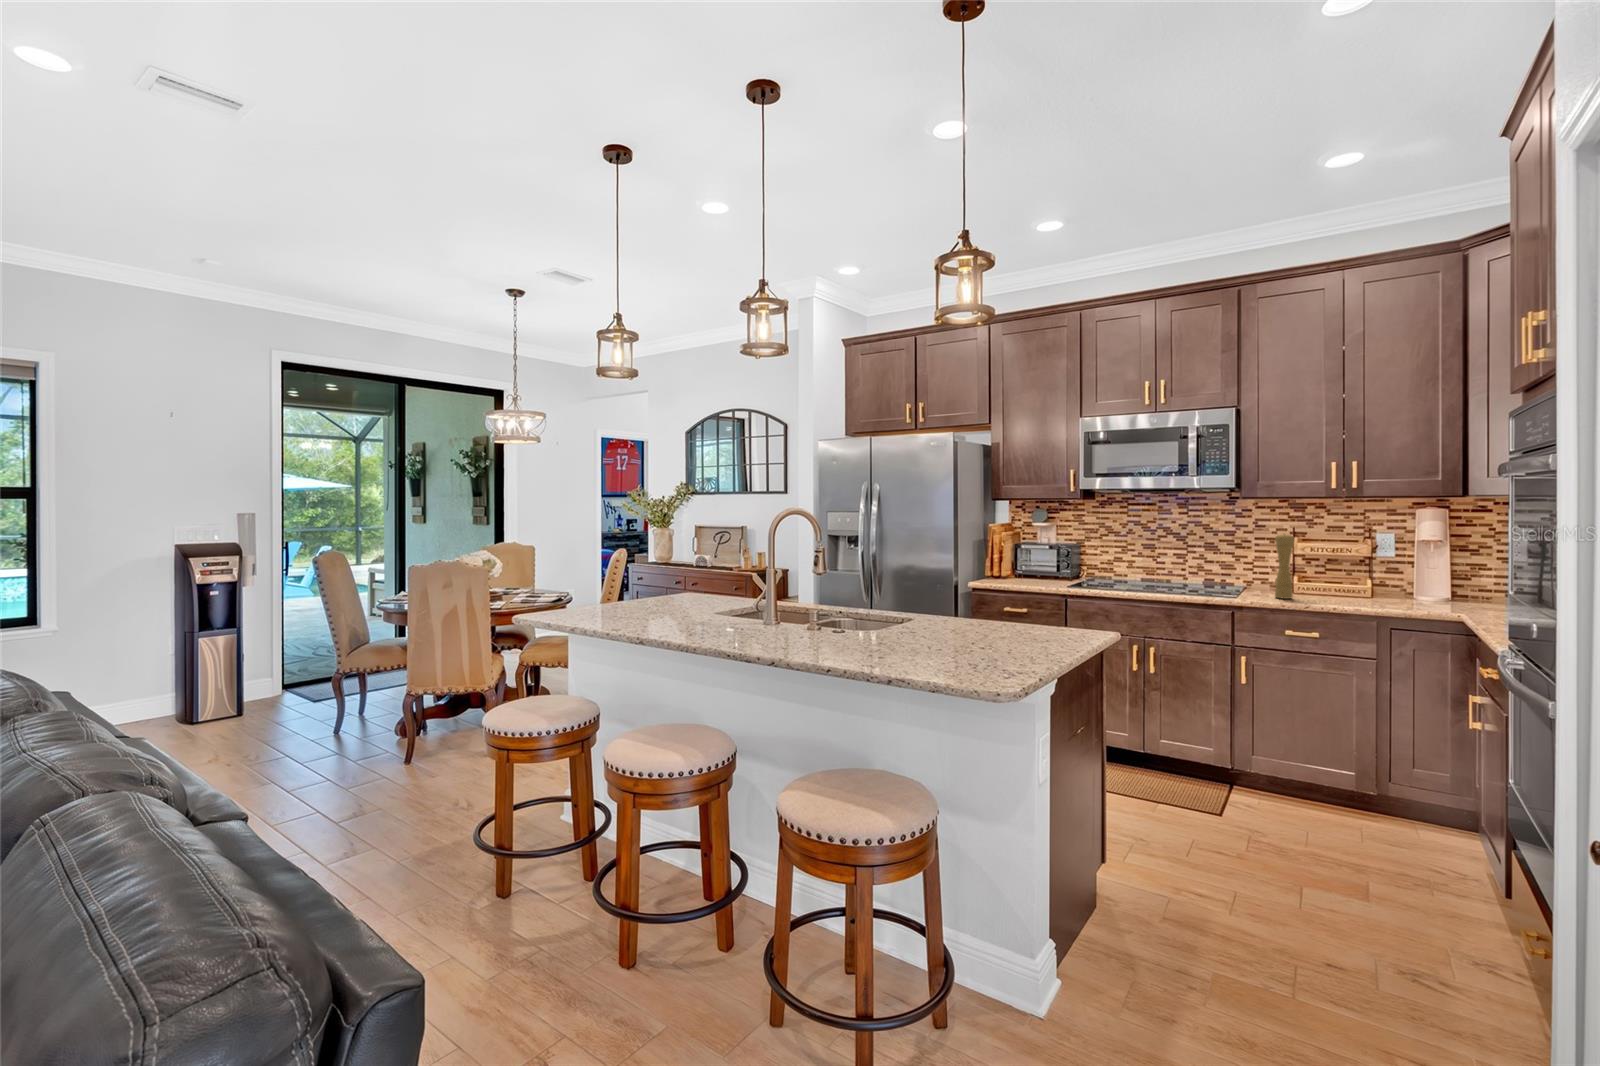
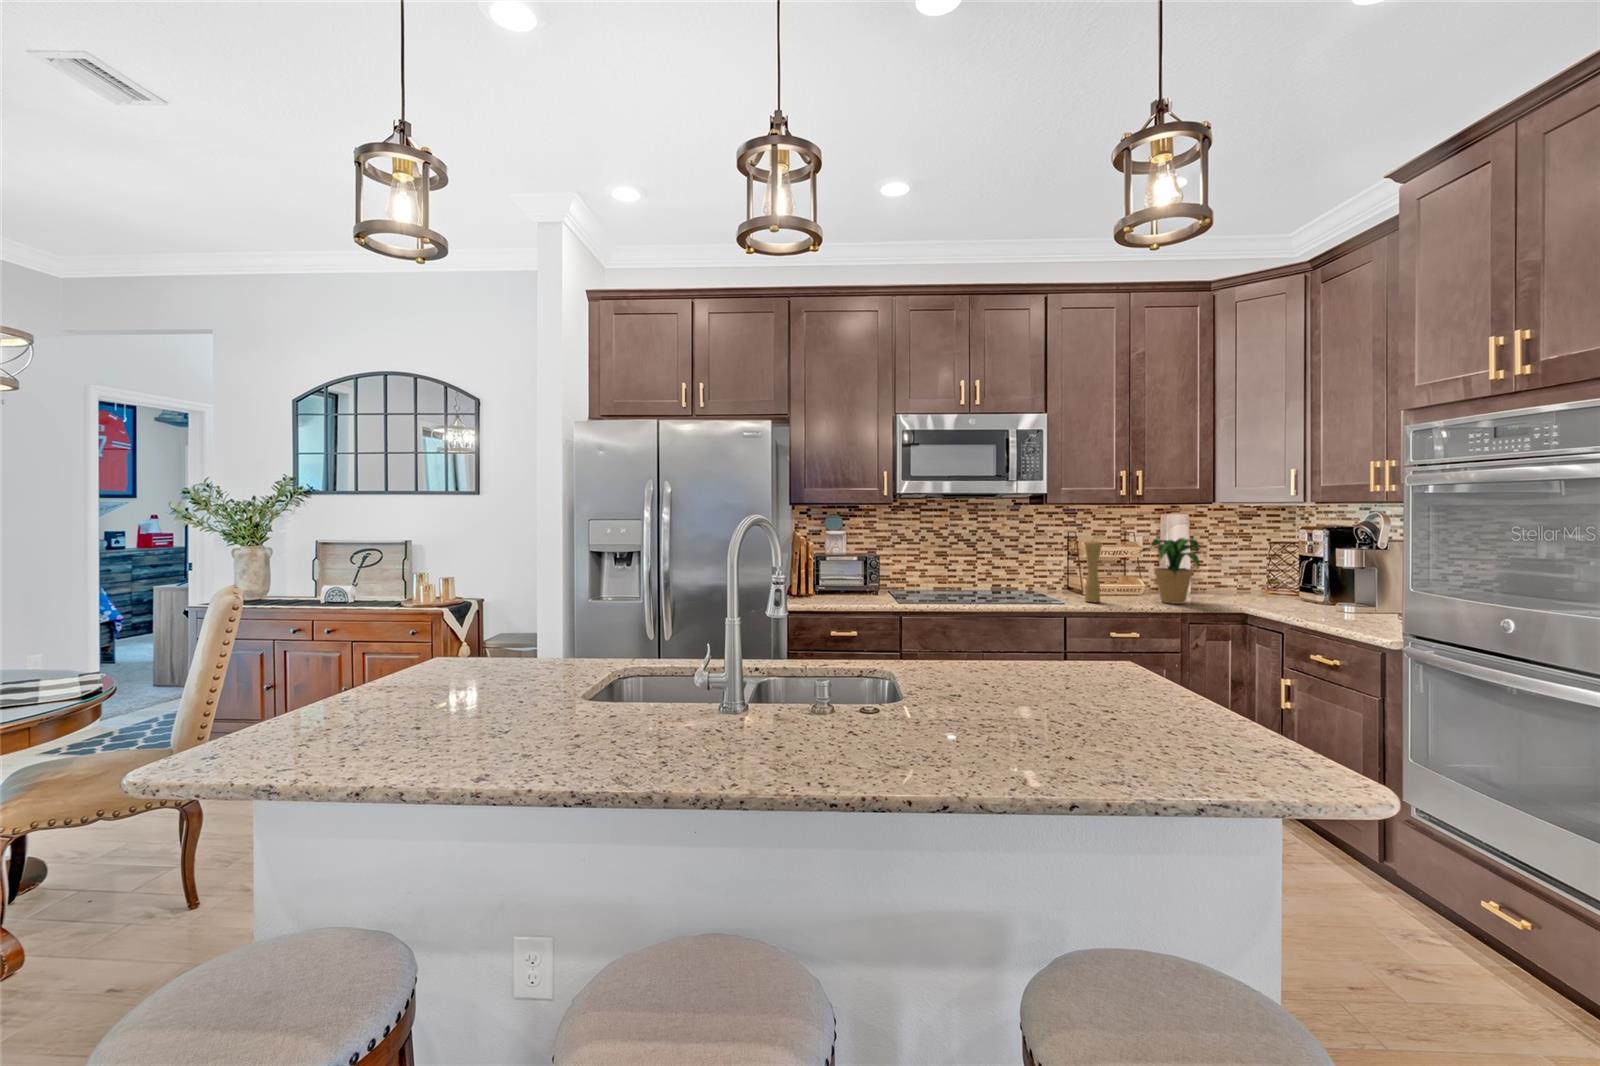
potted plant: none [1343,534,1434,606] -> present [1140,538,1200,604]

